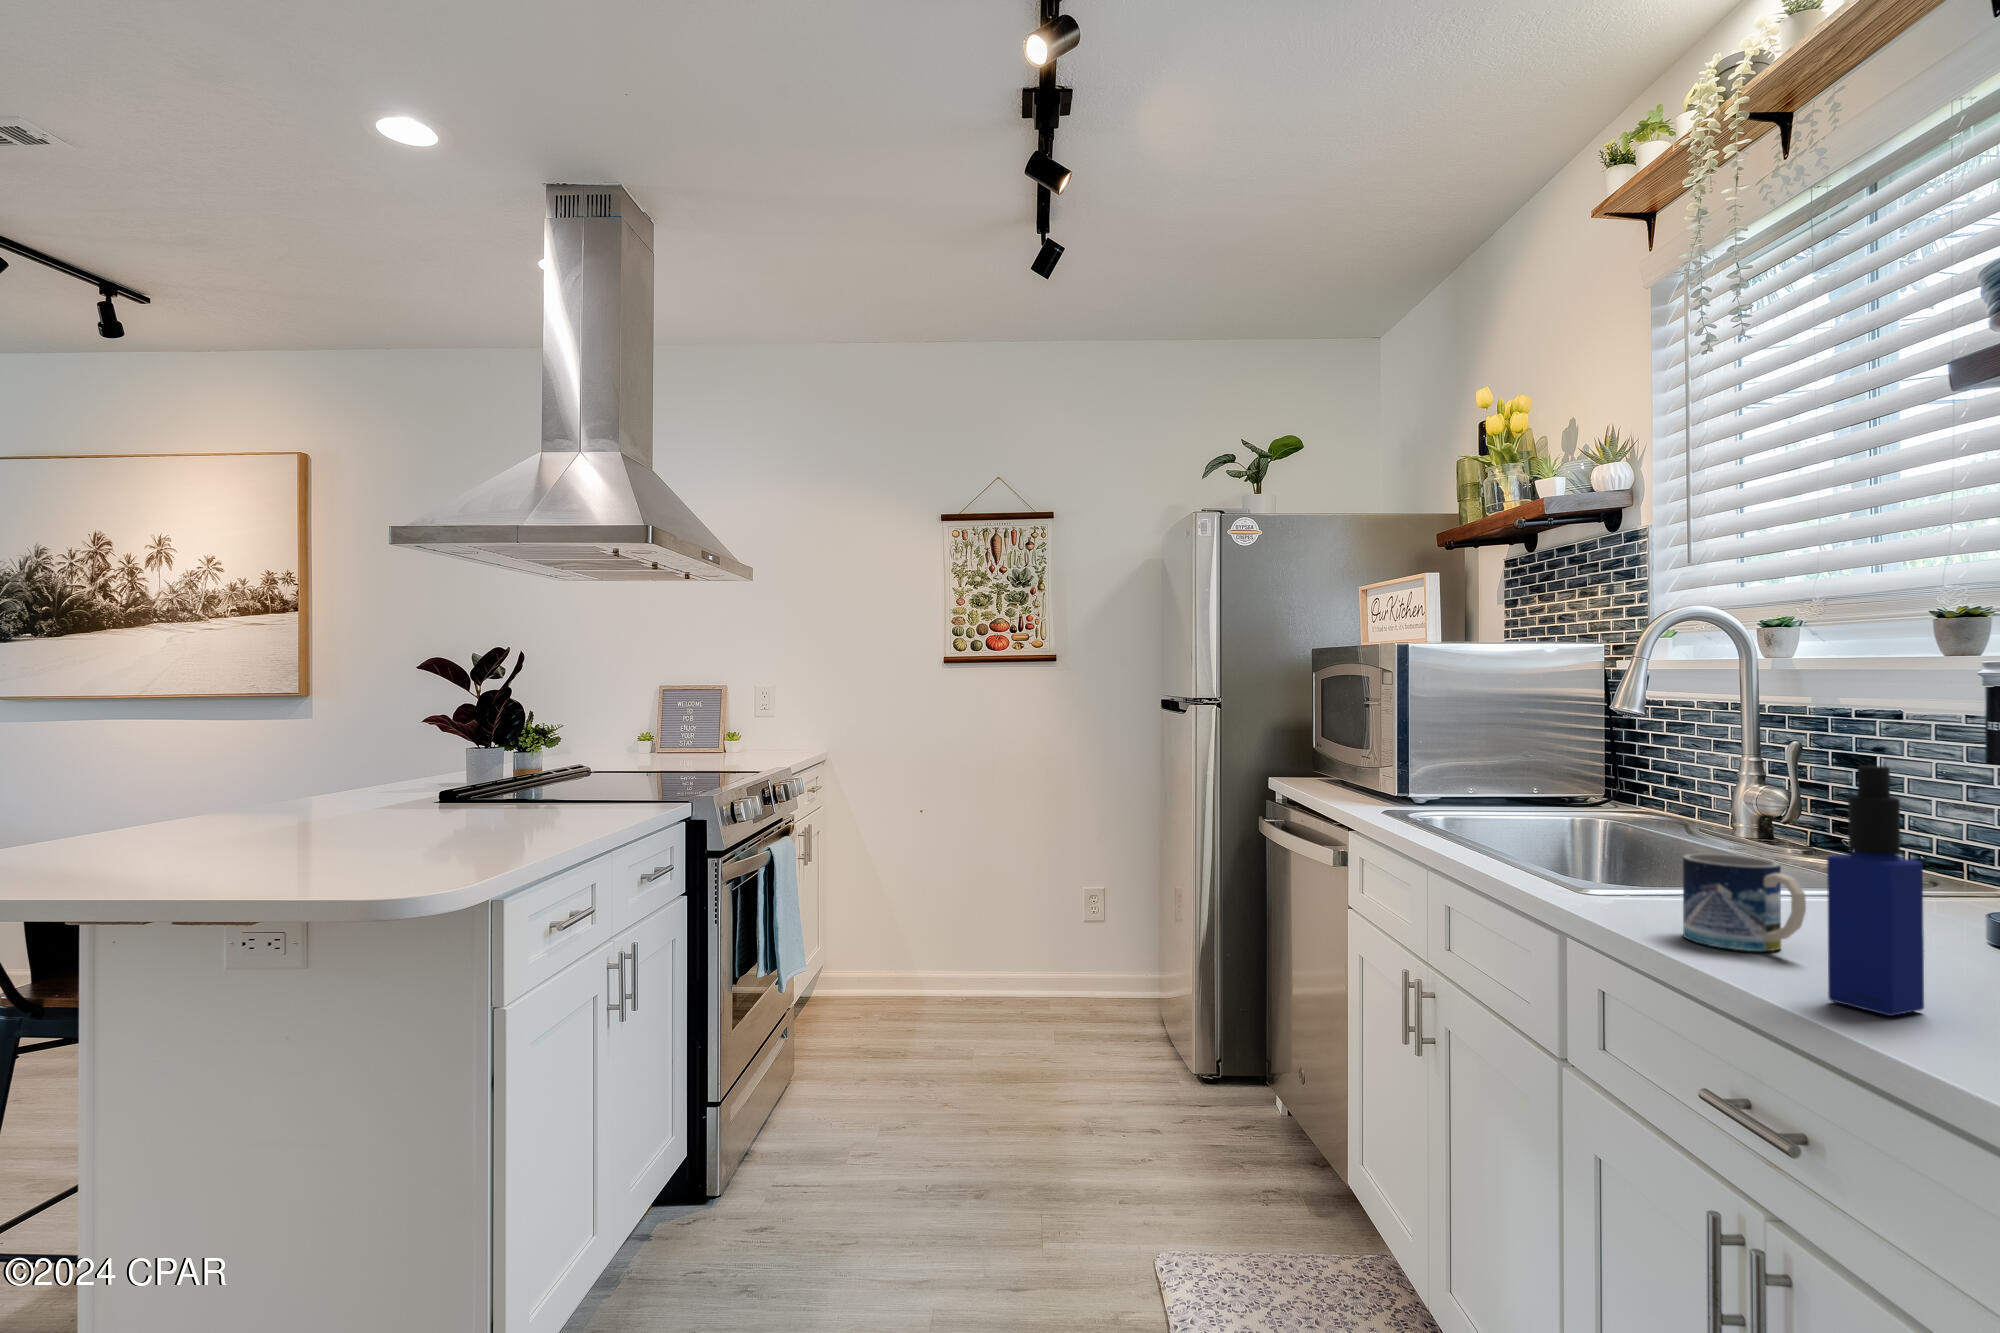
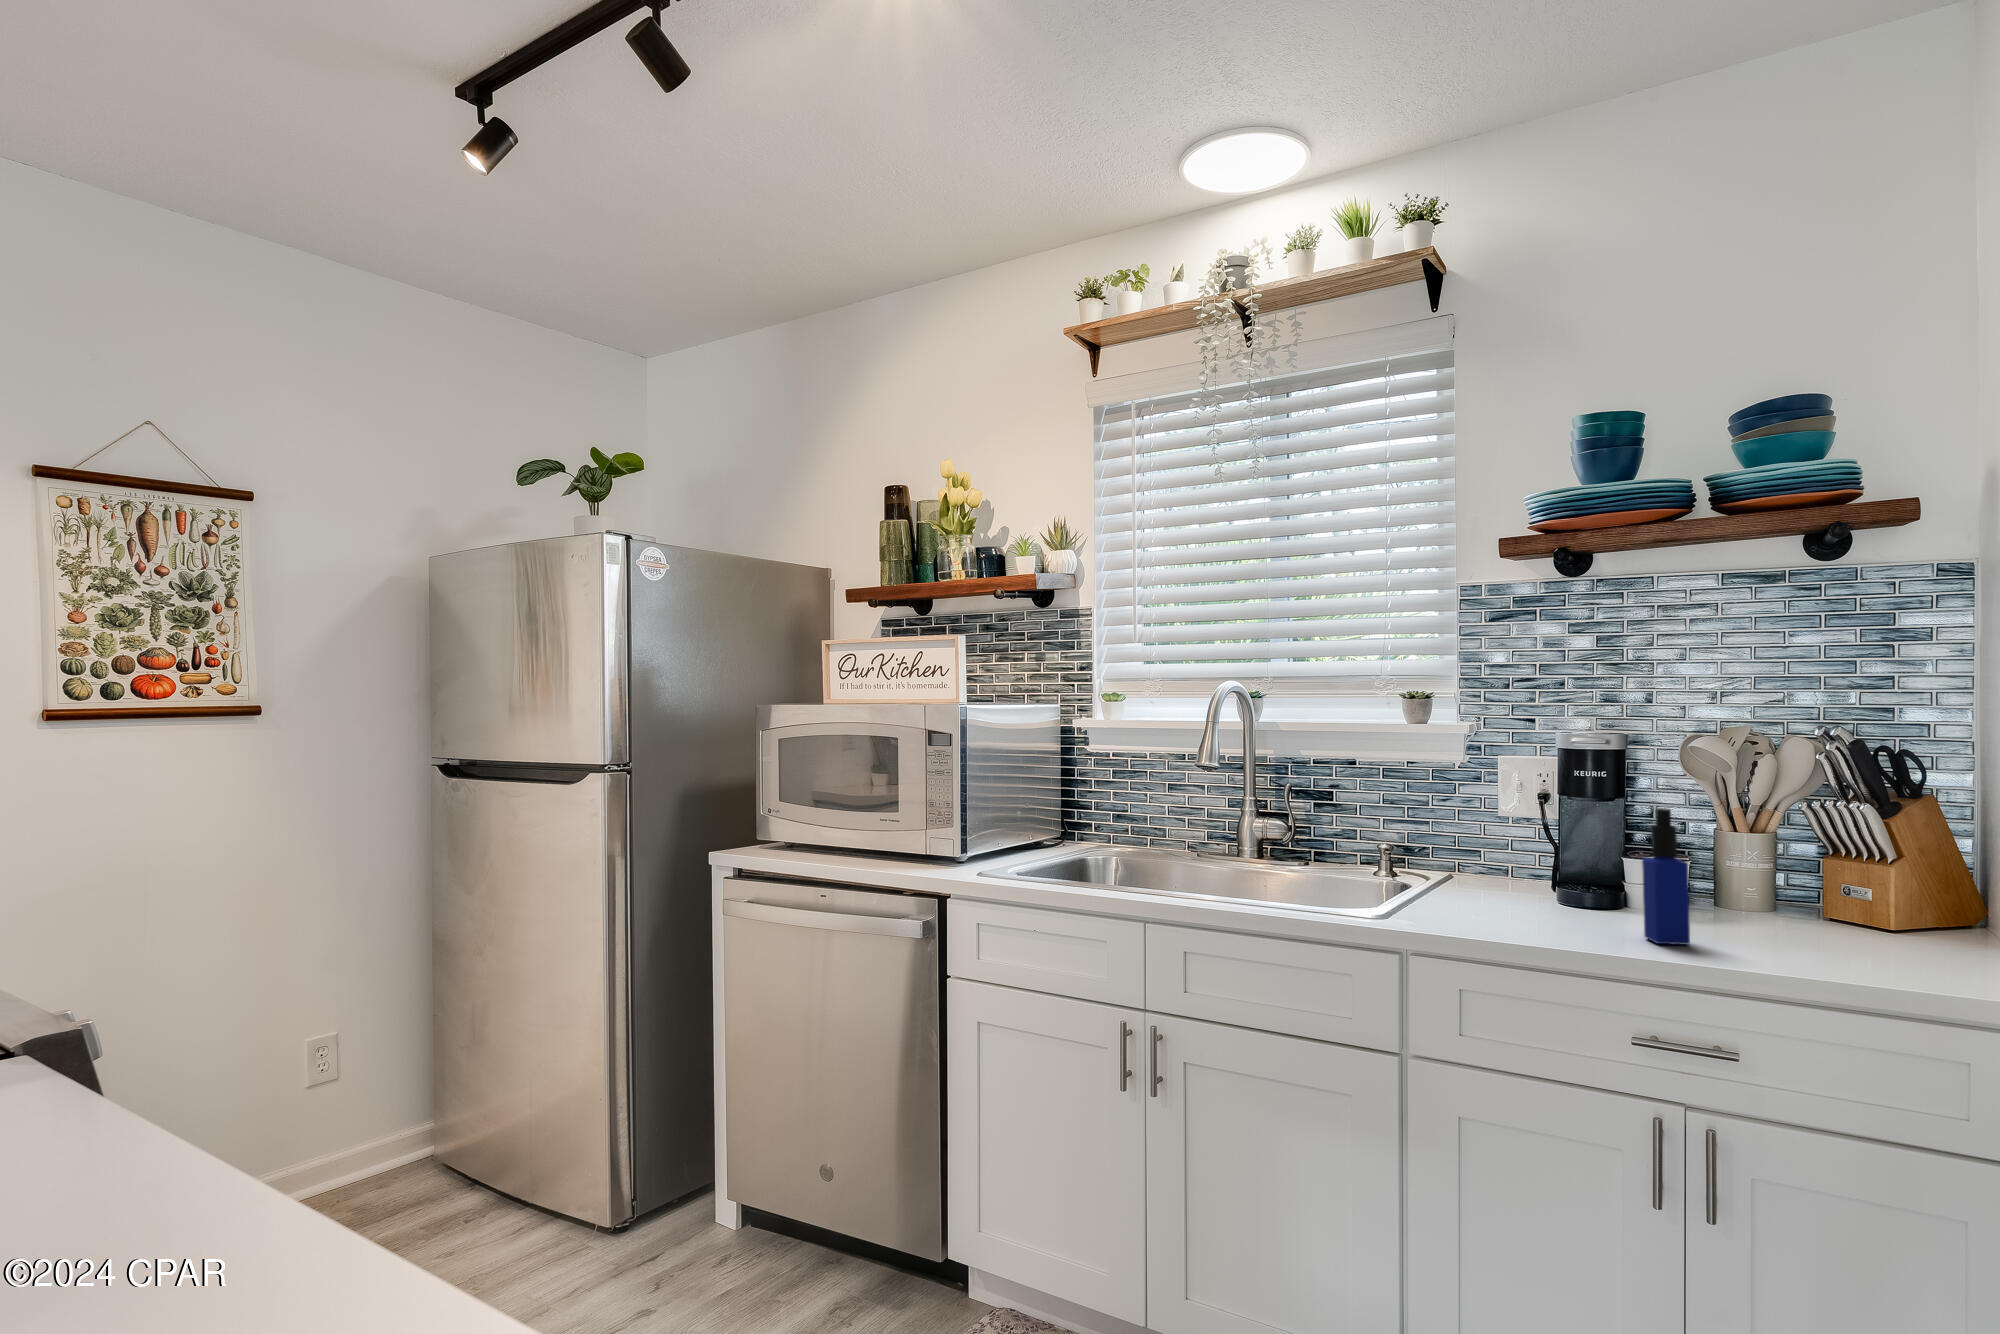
mug: present [1683,854,1806,951] -> none [1485,868,1567,929]

